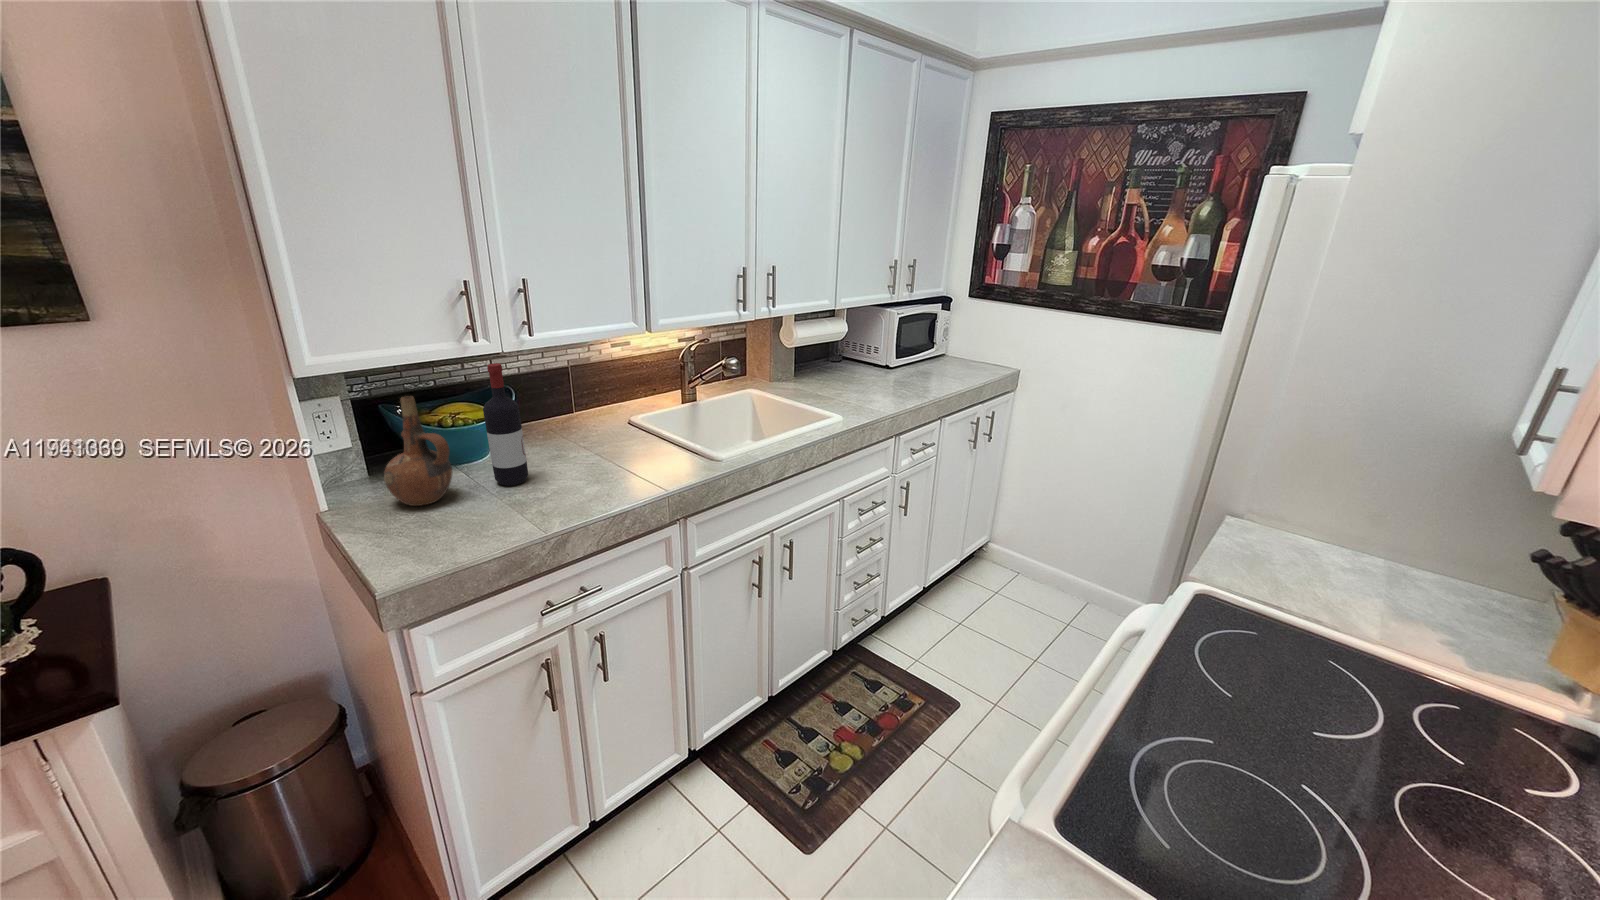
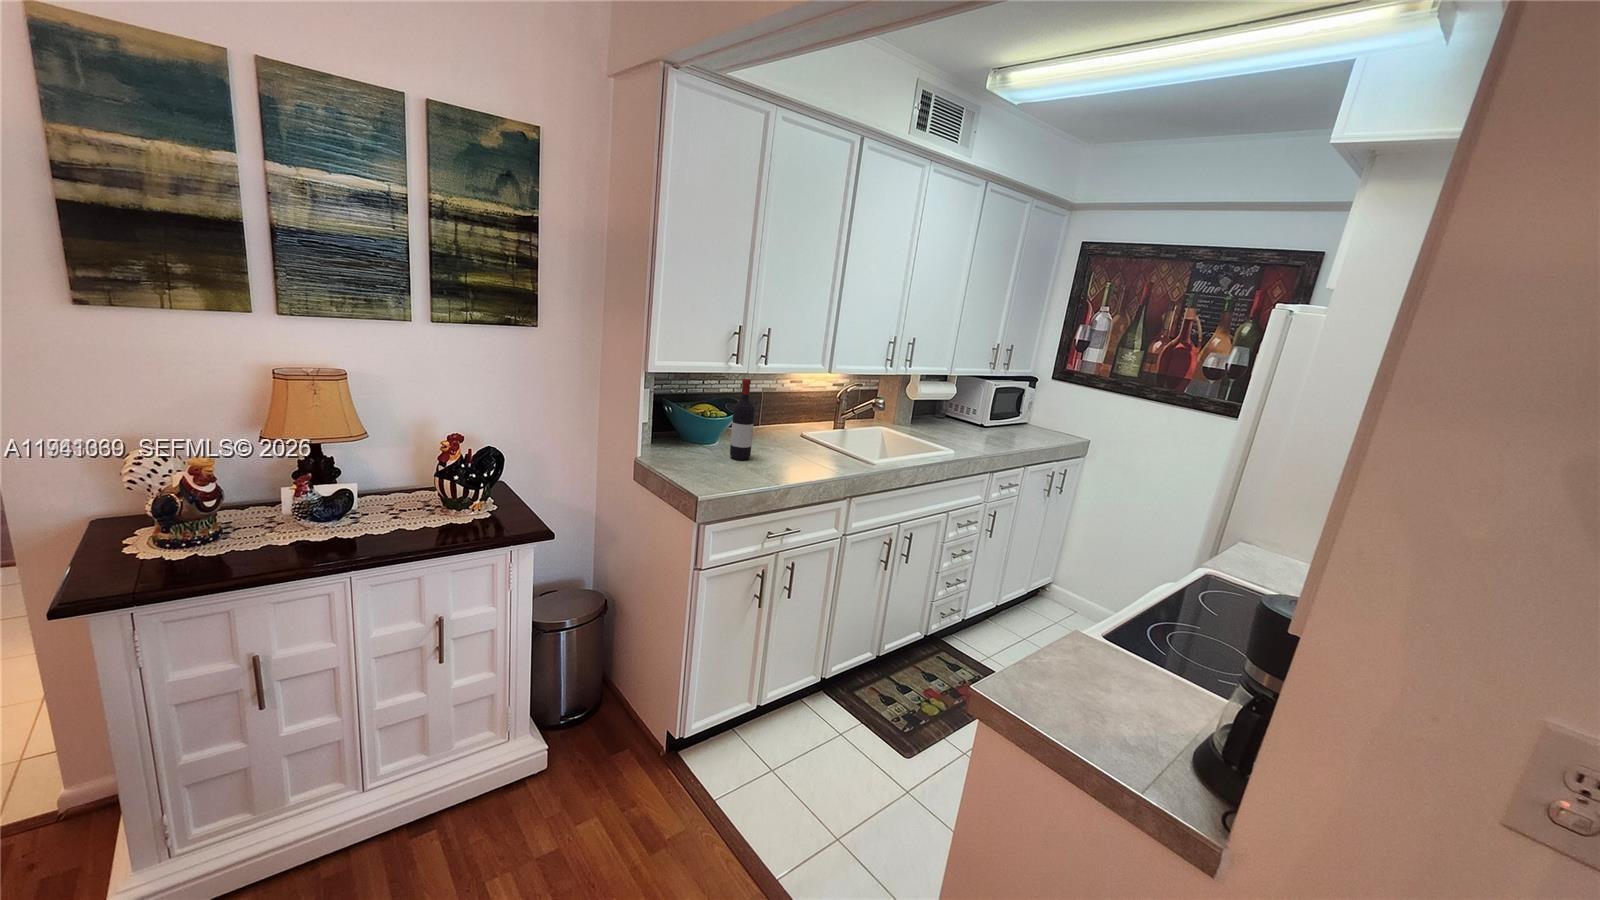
ceramic pitcher: present [384,396,452,506] -> none [672,392,714,462]

